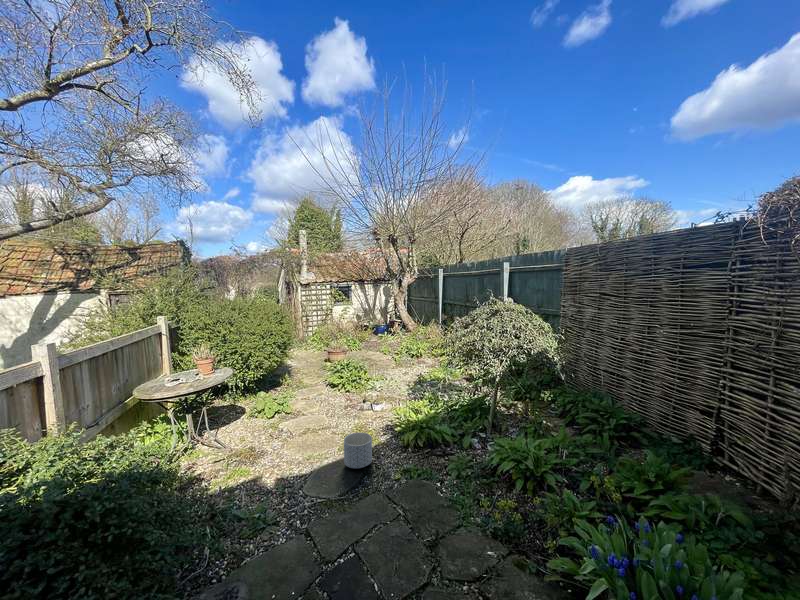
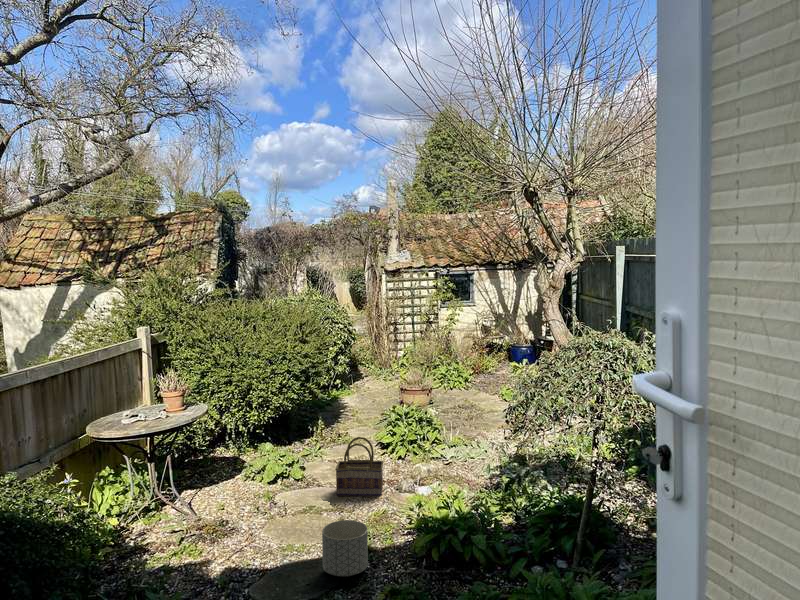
basket: none [319,382,349,420] -> present [335,437,383,496]

